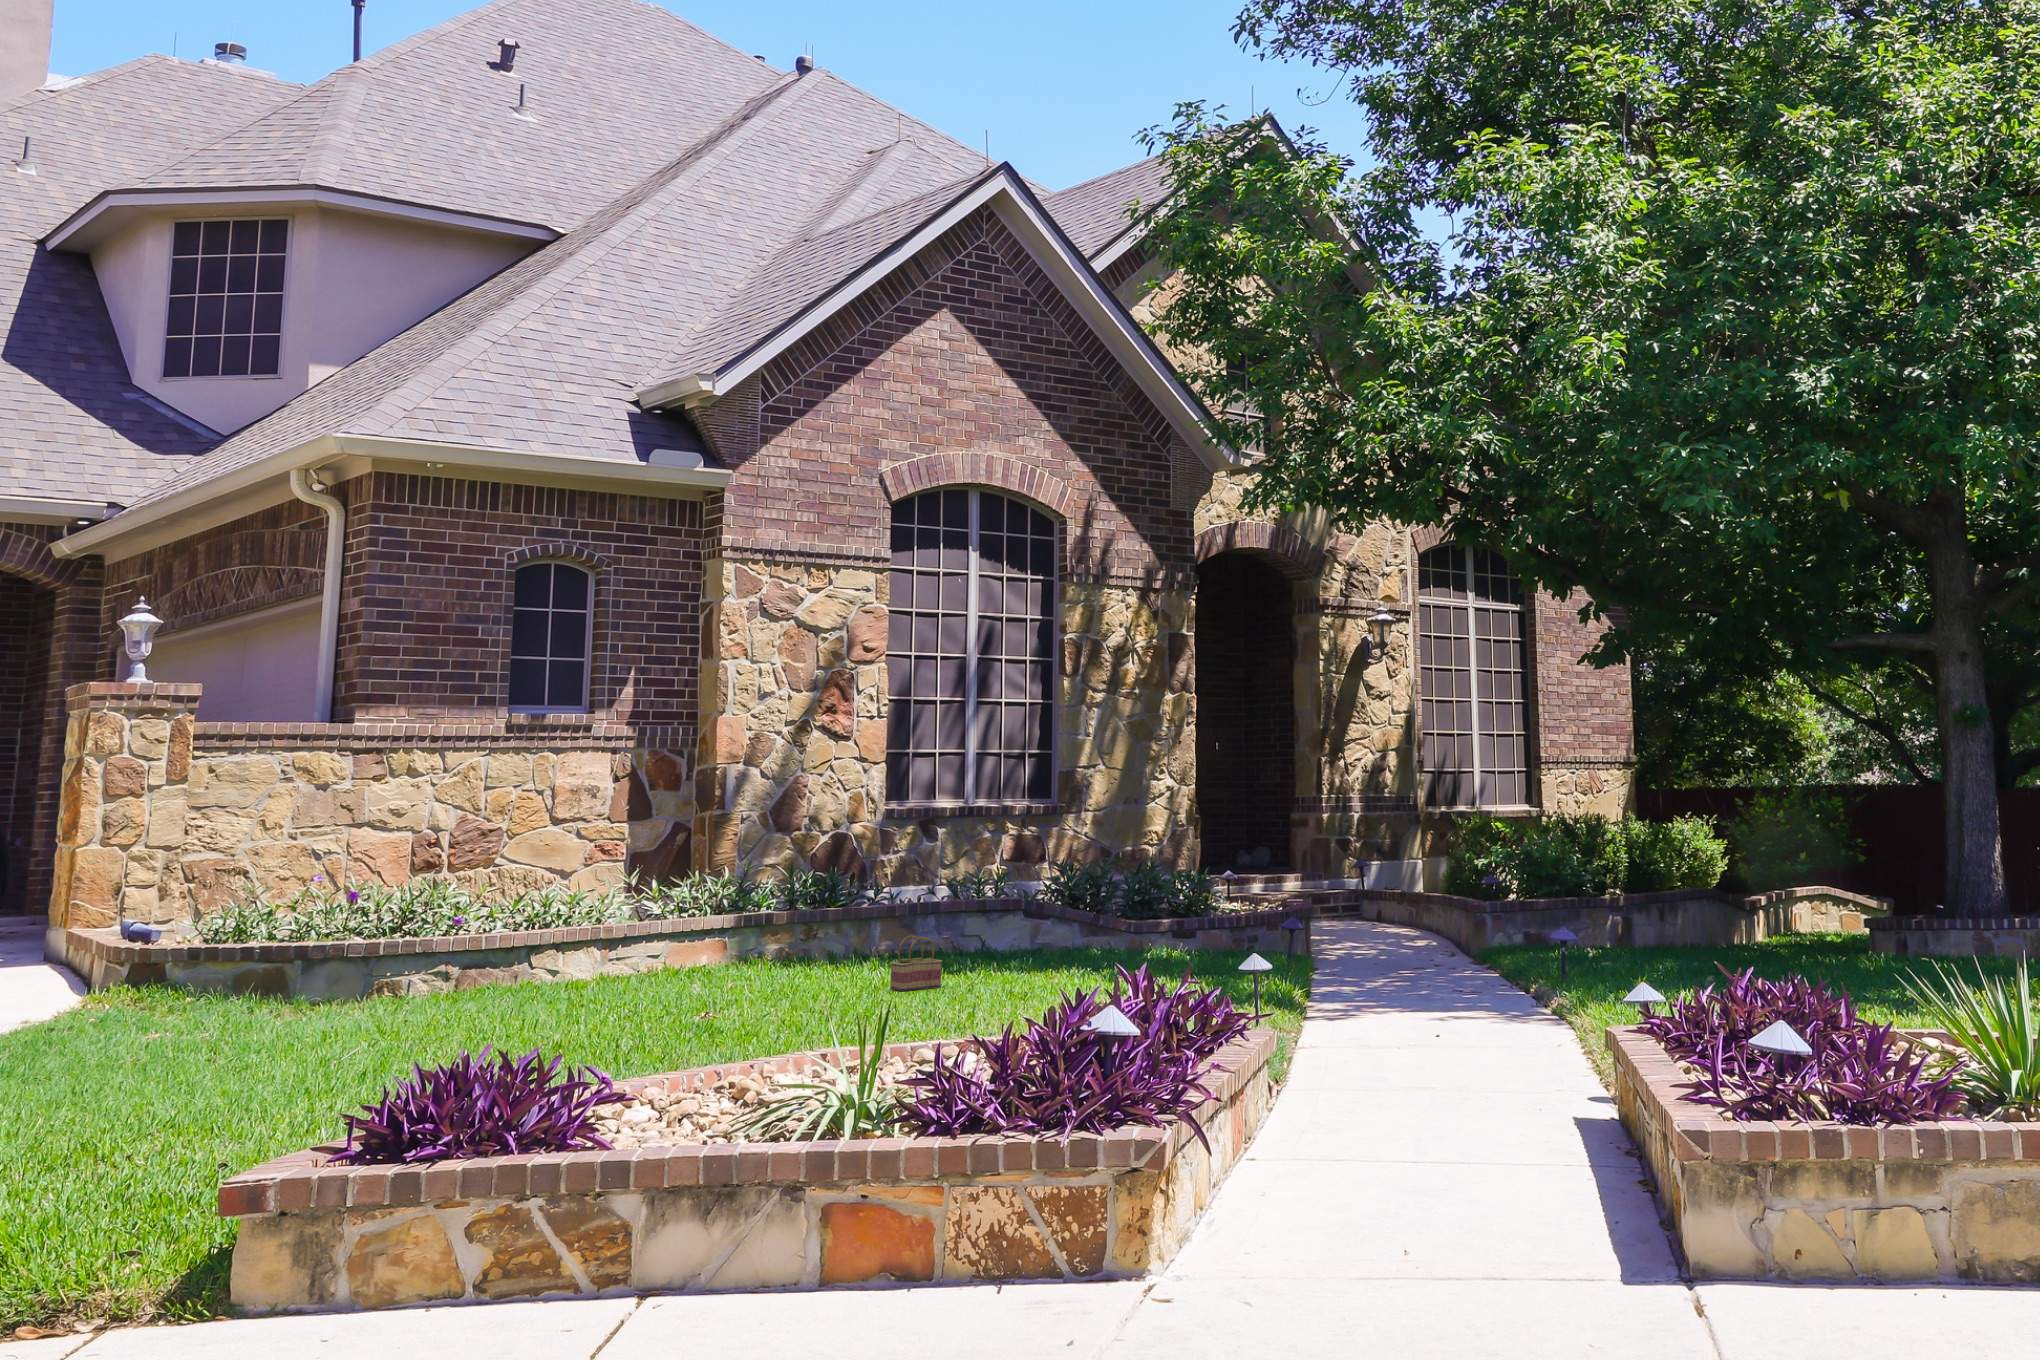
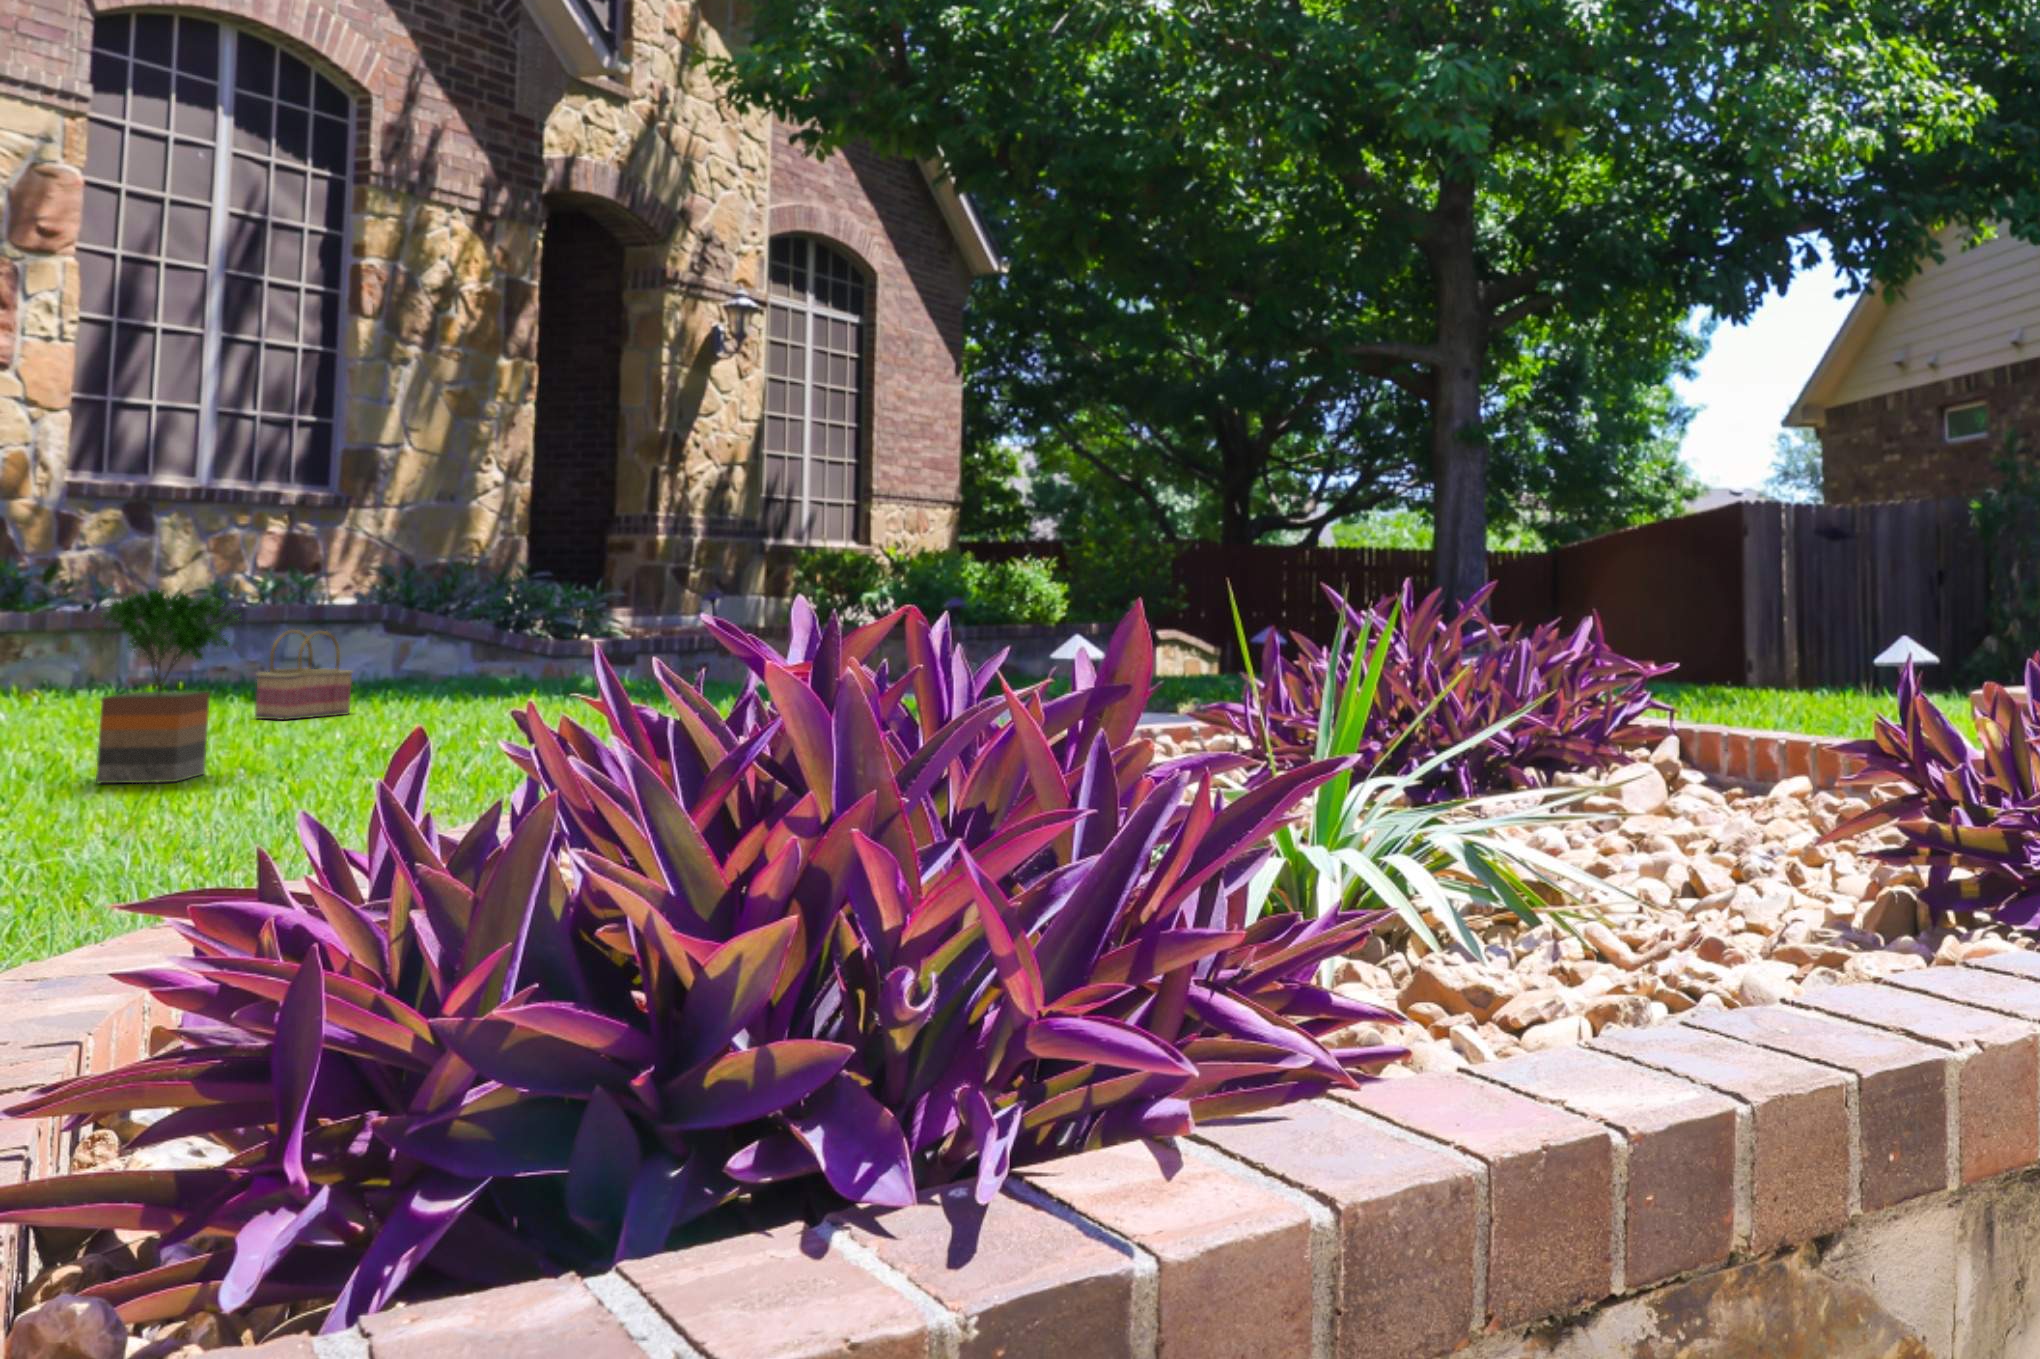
potted tree: none [755,933,823,1037] -> present [96,589,239,783]

